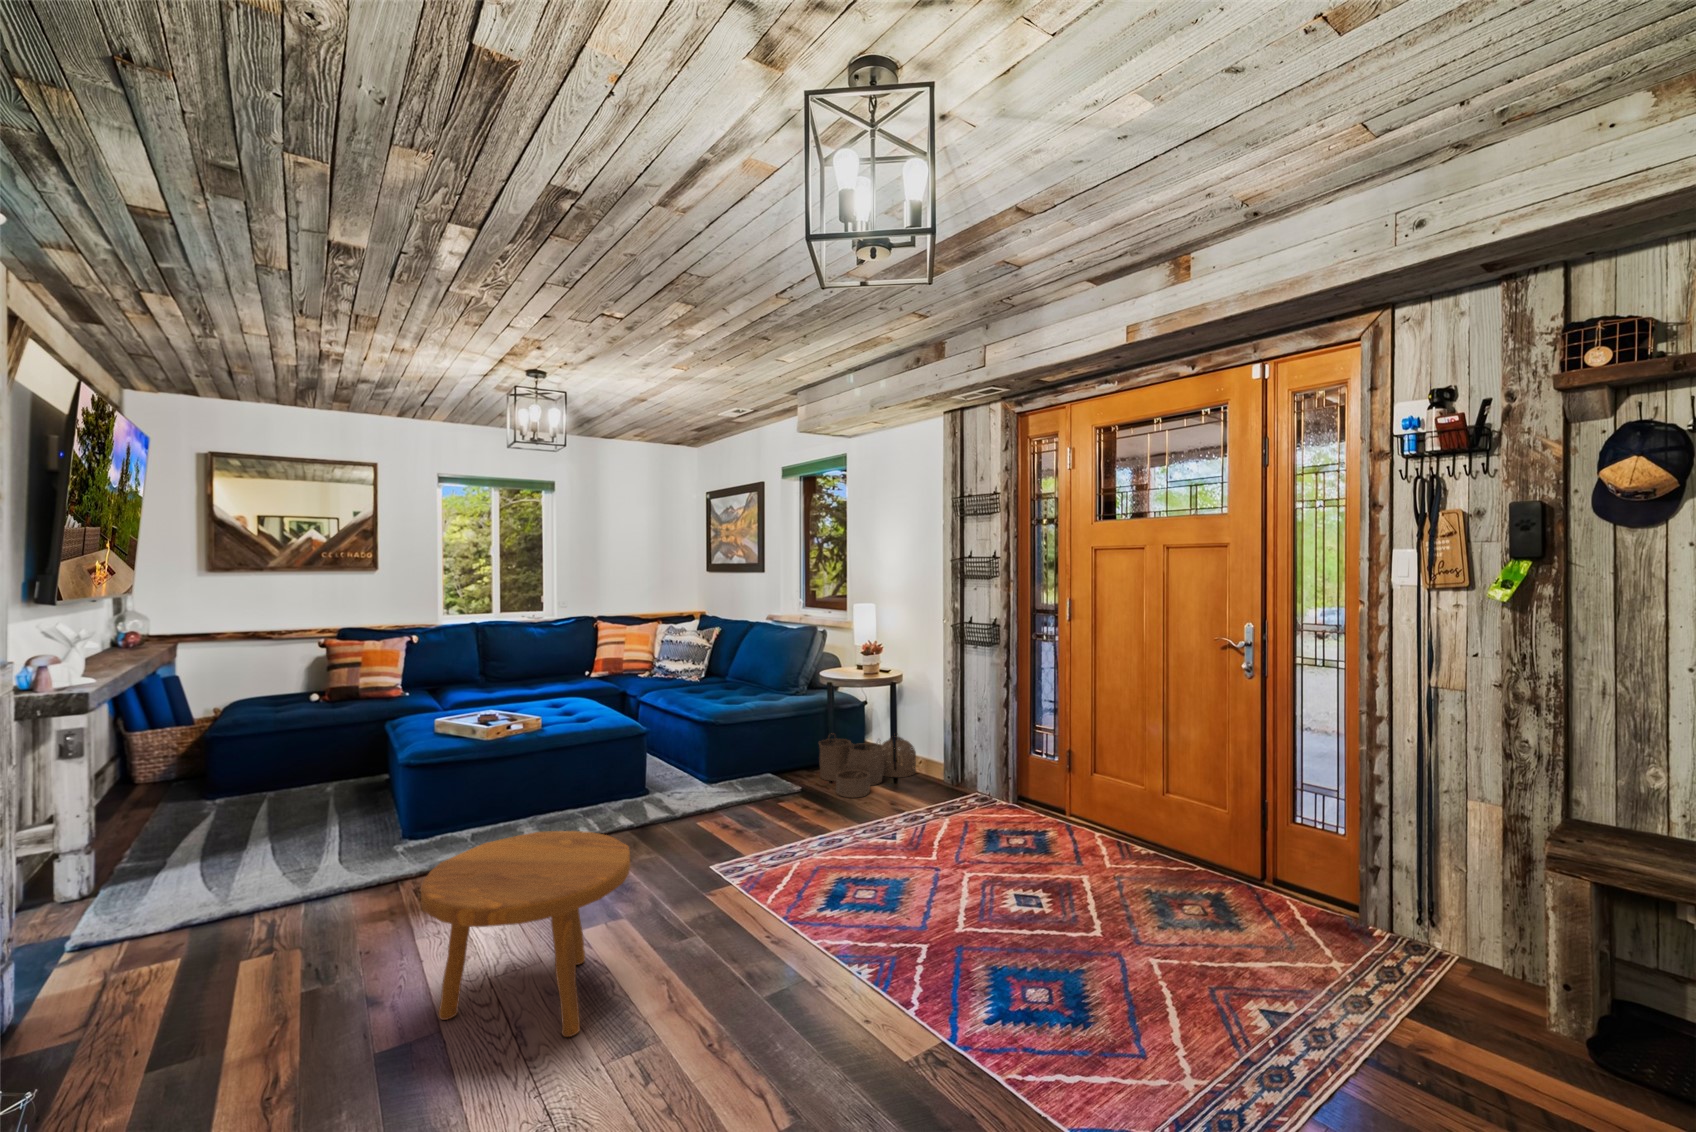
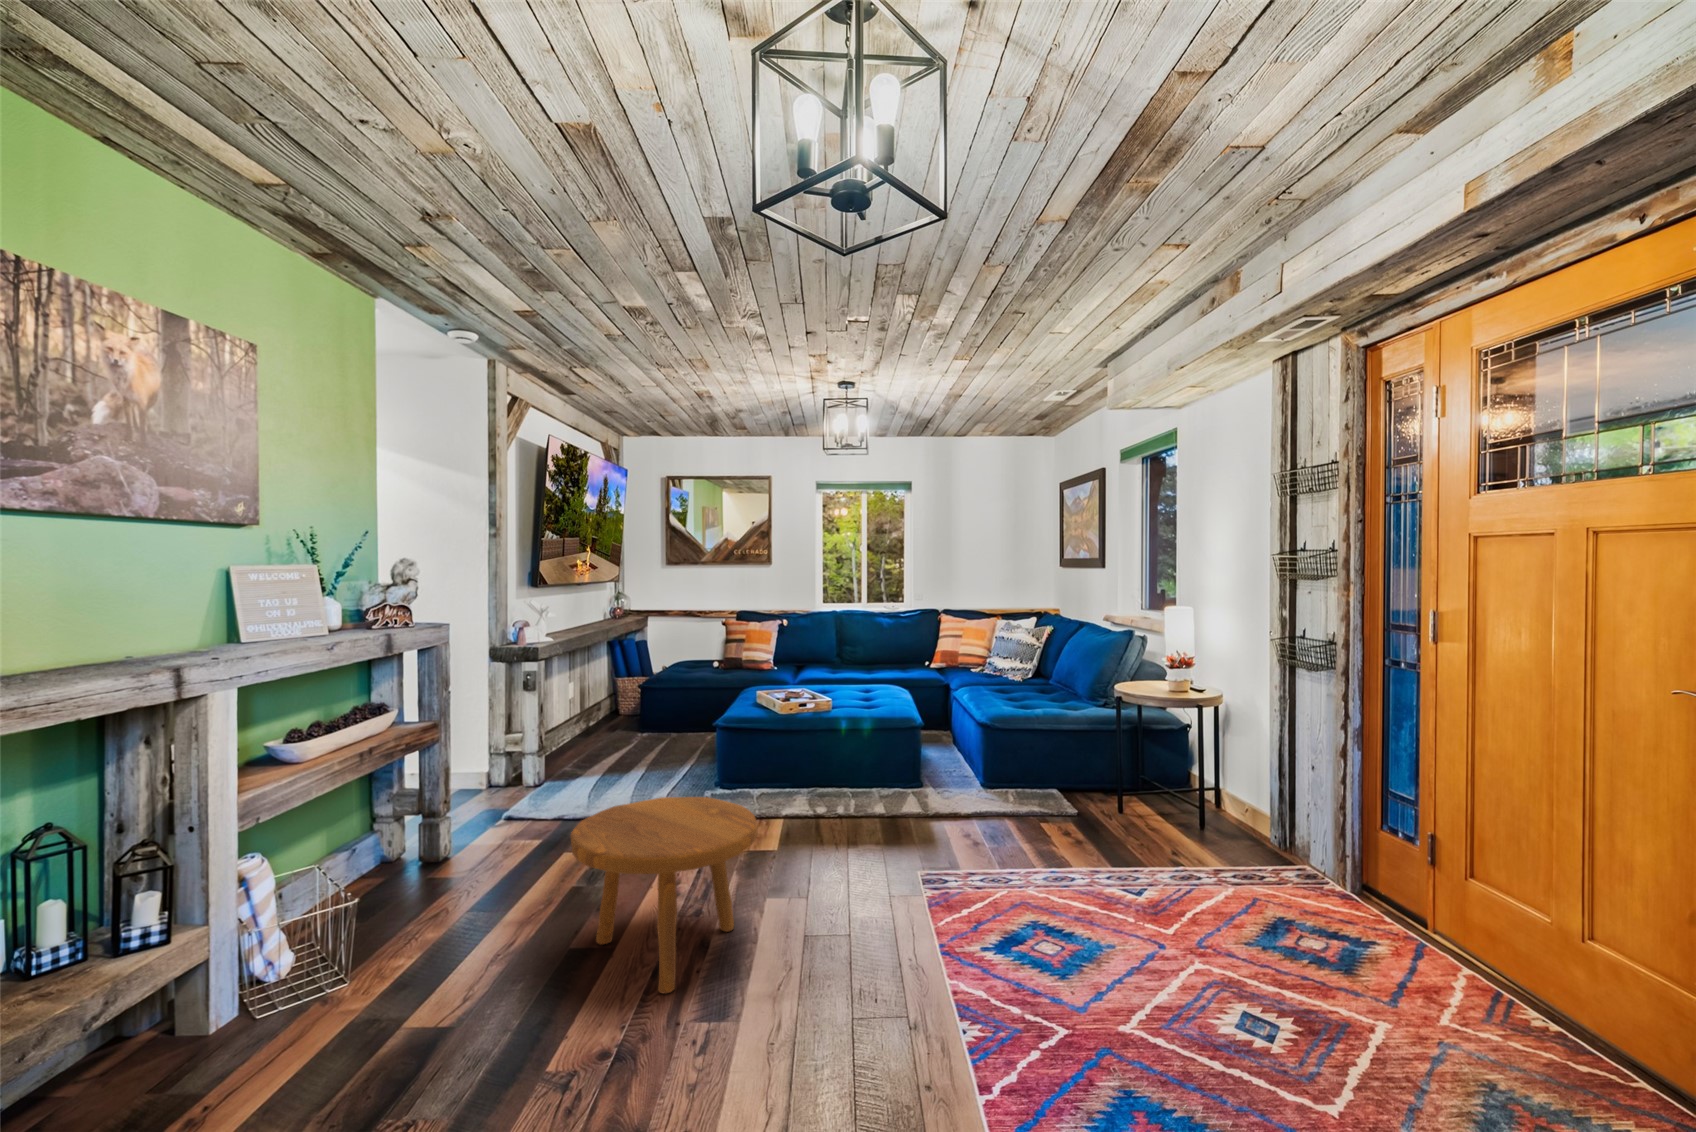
woven basket: present [819,733,916,798] -> none [1111,758,1241,838]

